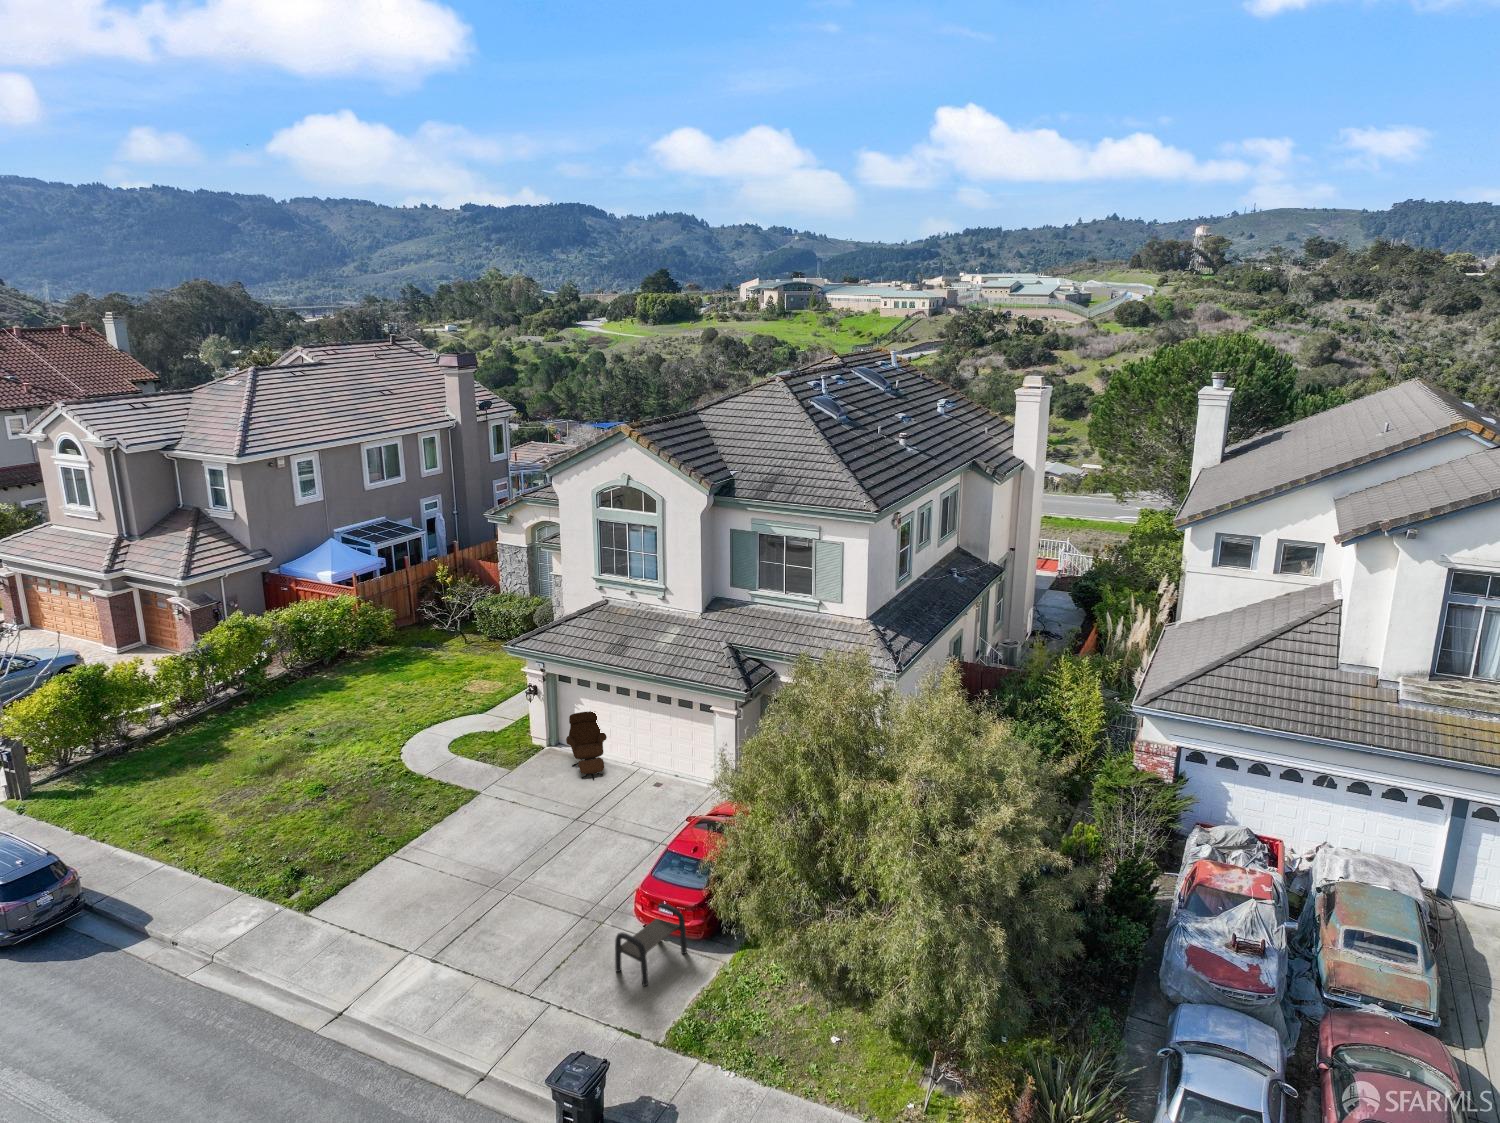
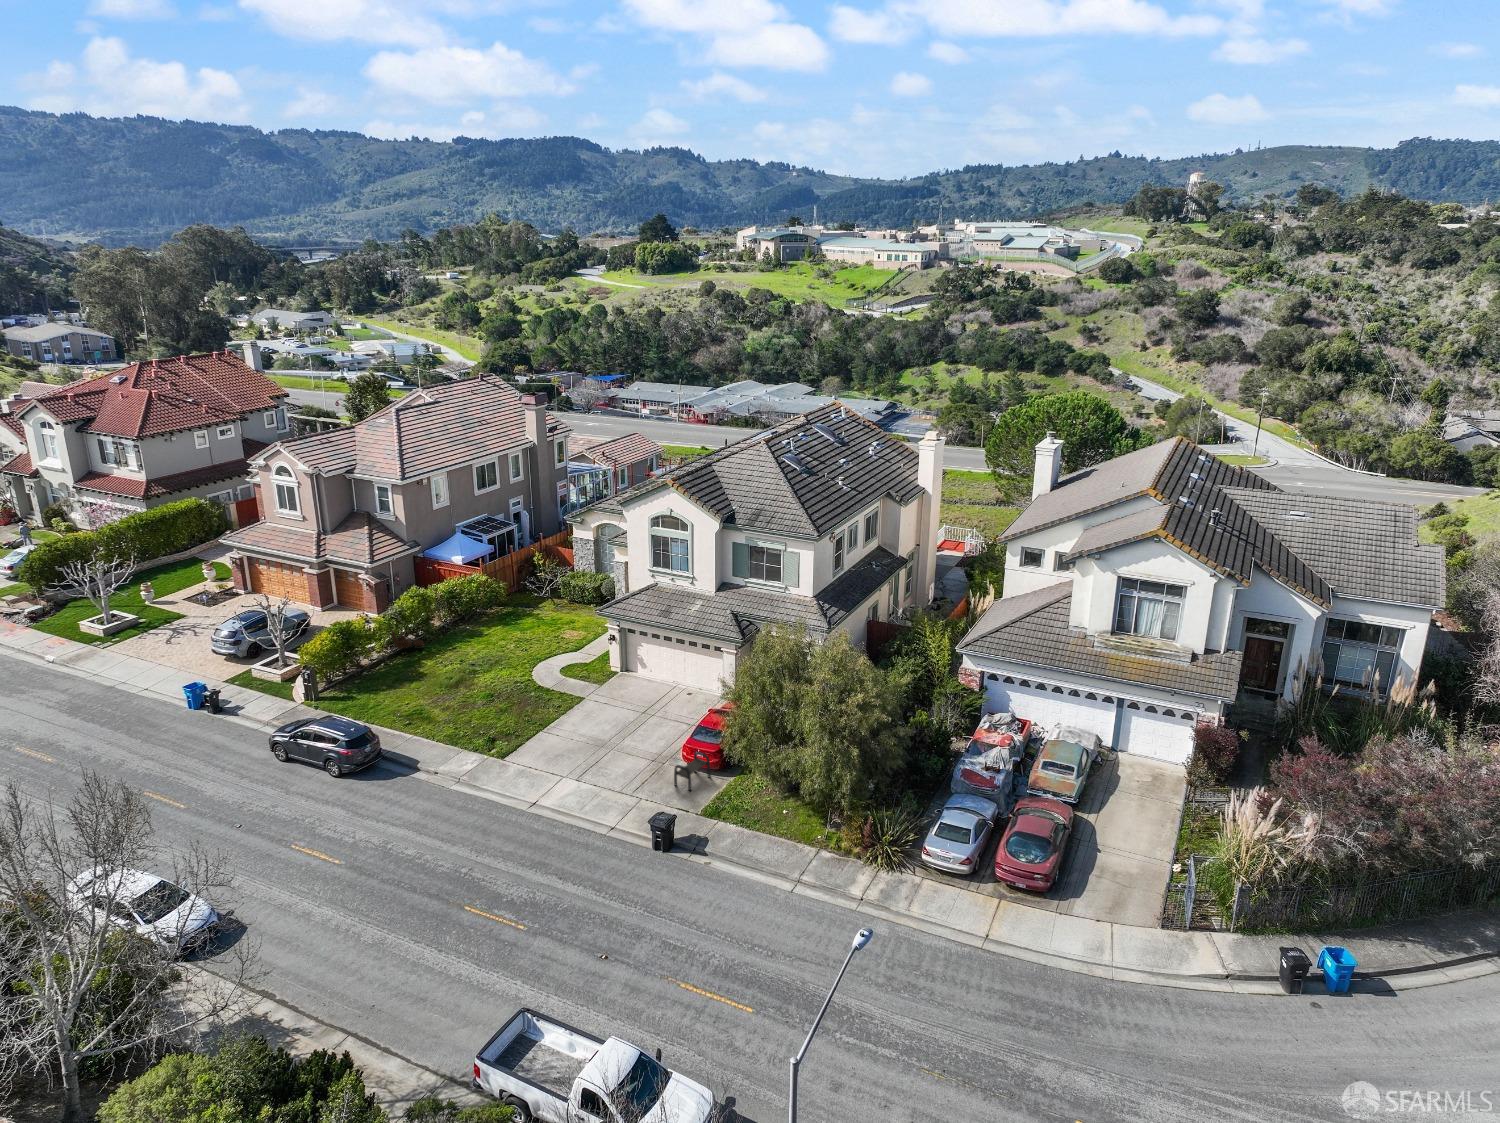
lounge chair: present [566,711,607,780] -> present [391,630,424,651]

